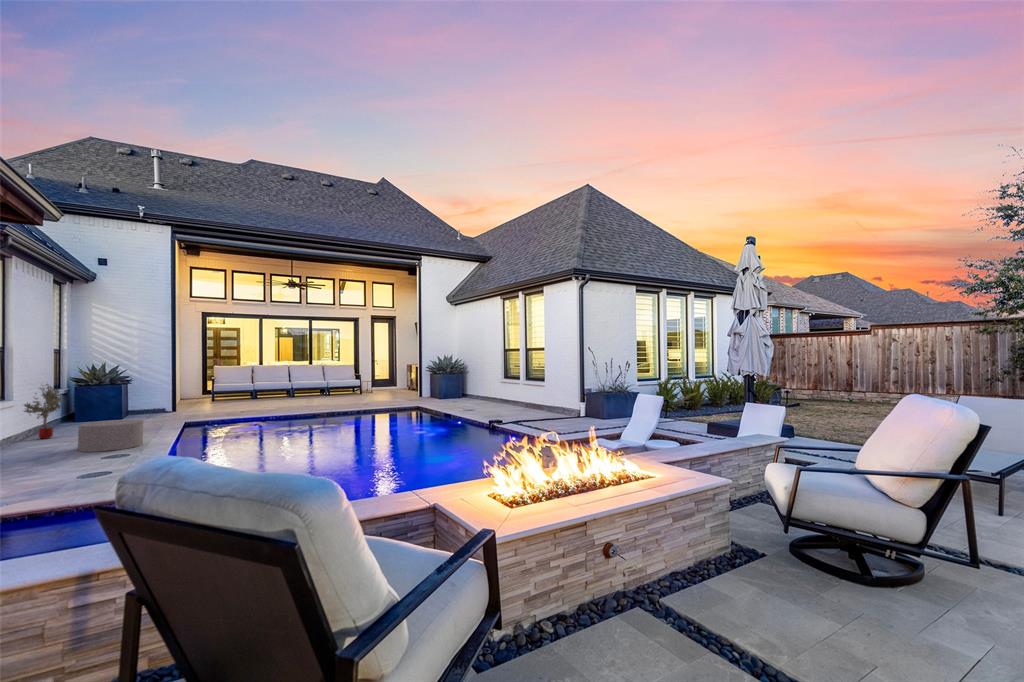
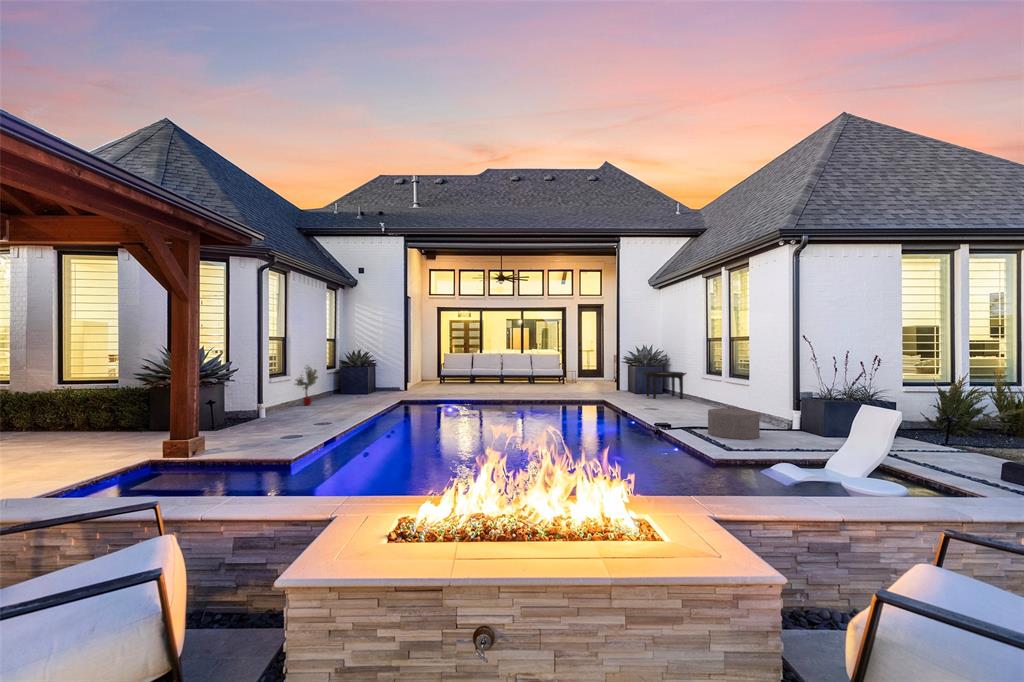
round table: none [447,378,485,403] -> present [643,371,686,399]
ottoman: present [78,420,144,452] -> present [708,408,760,439]

